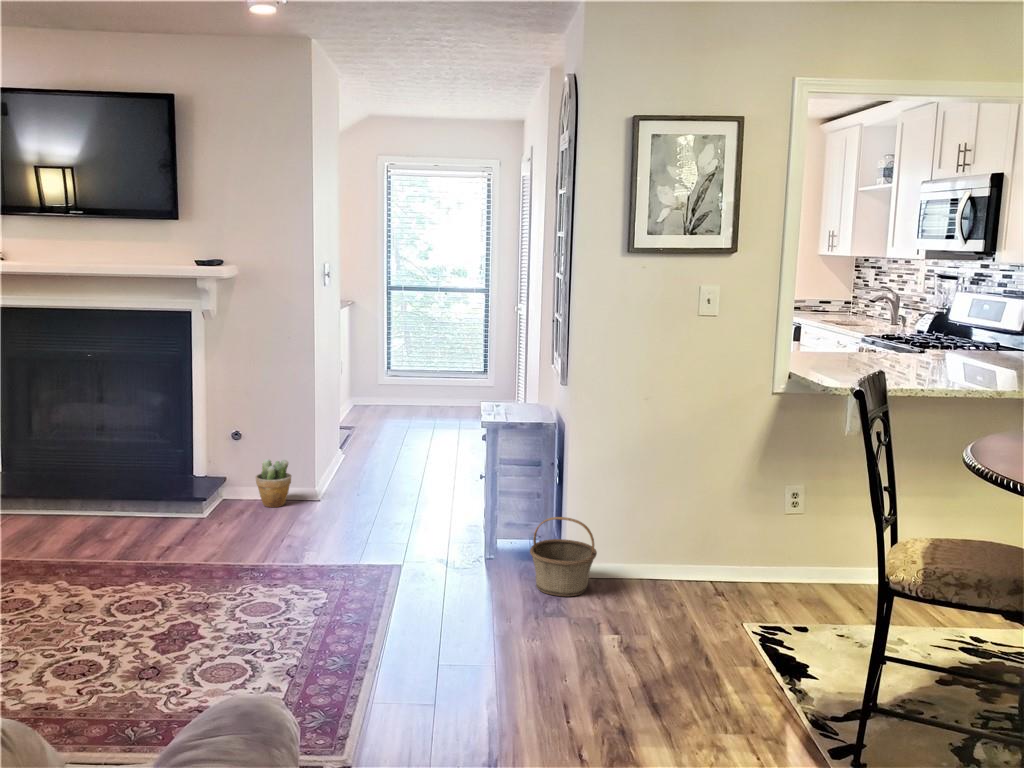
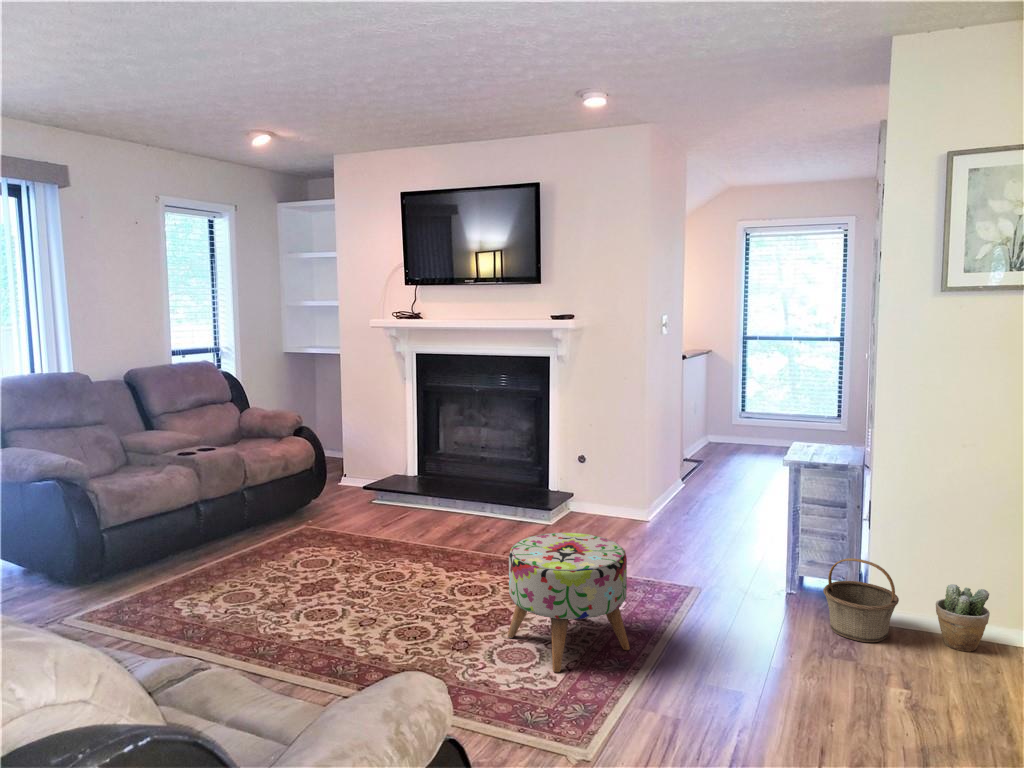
potted plant: present [256,459,291,507] -> present [936,584,990,651]
ottoman: none [203,522,350,681] -> present [507,533,630,672]

